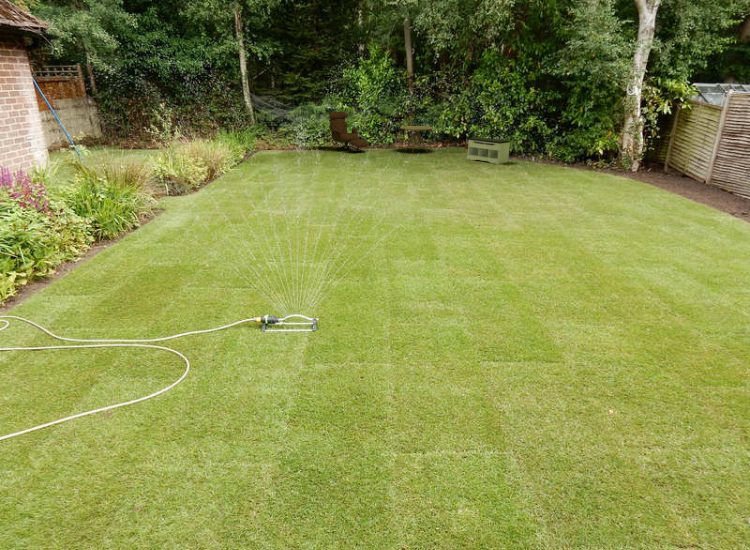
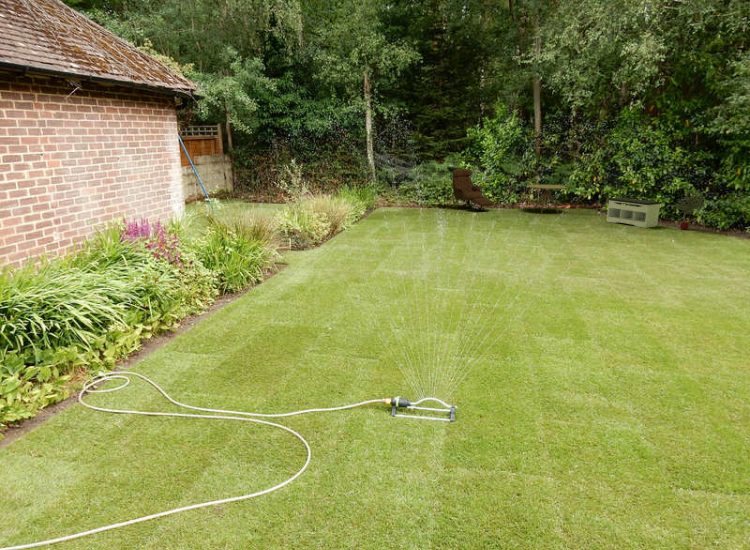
potted tree: none [521,129,545,165] -> present [675,189,704,230]

